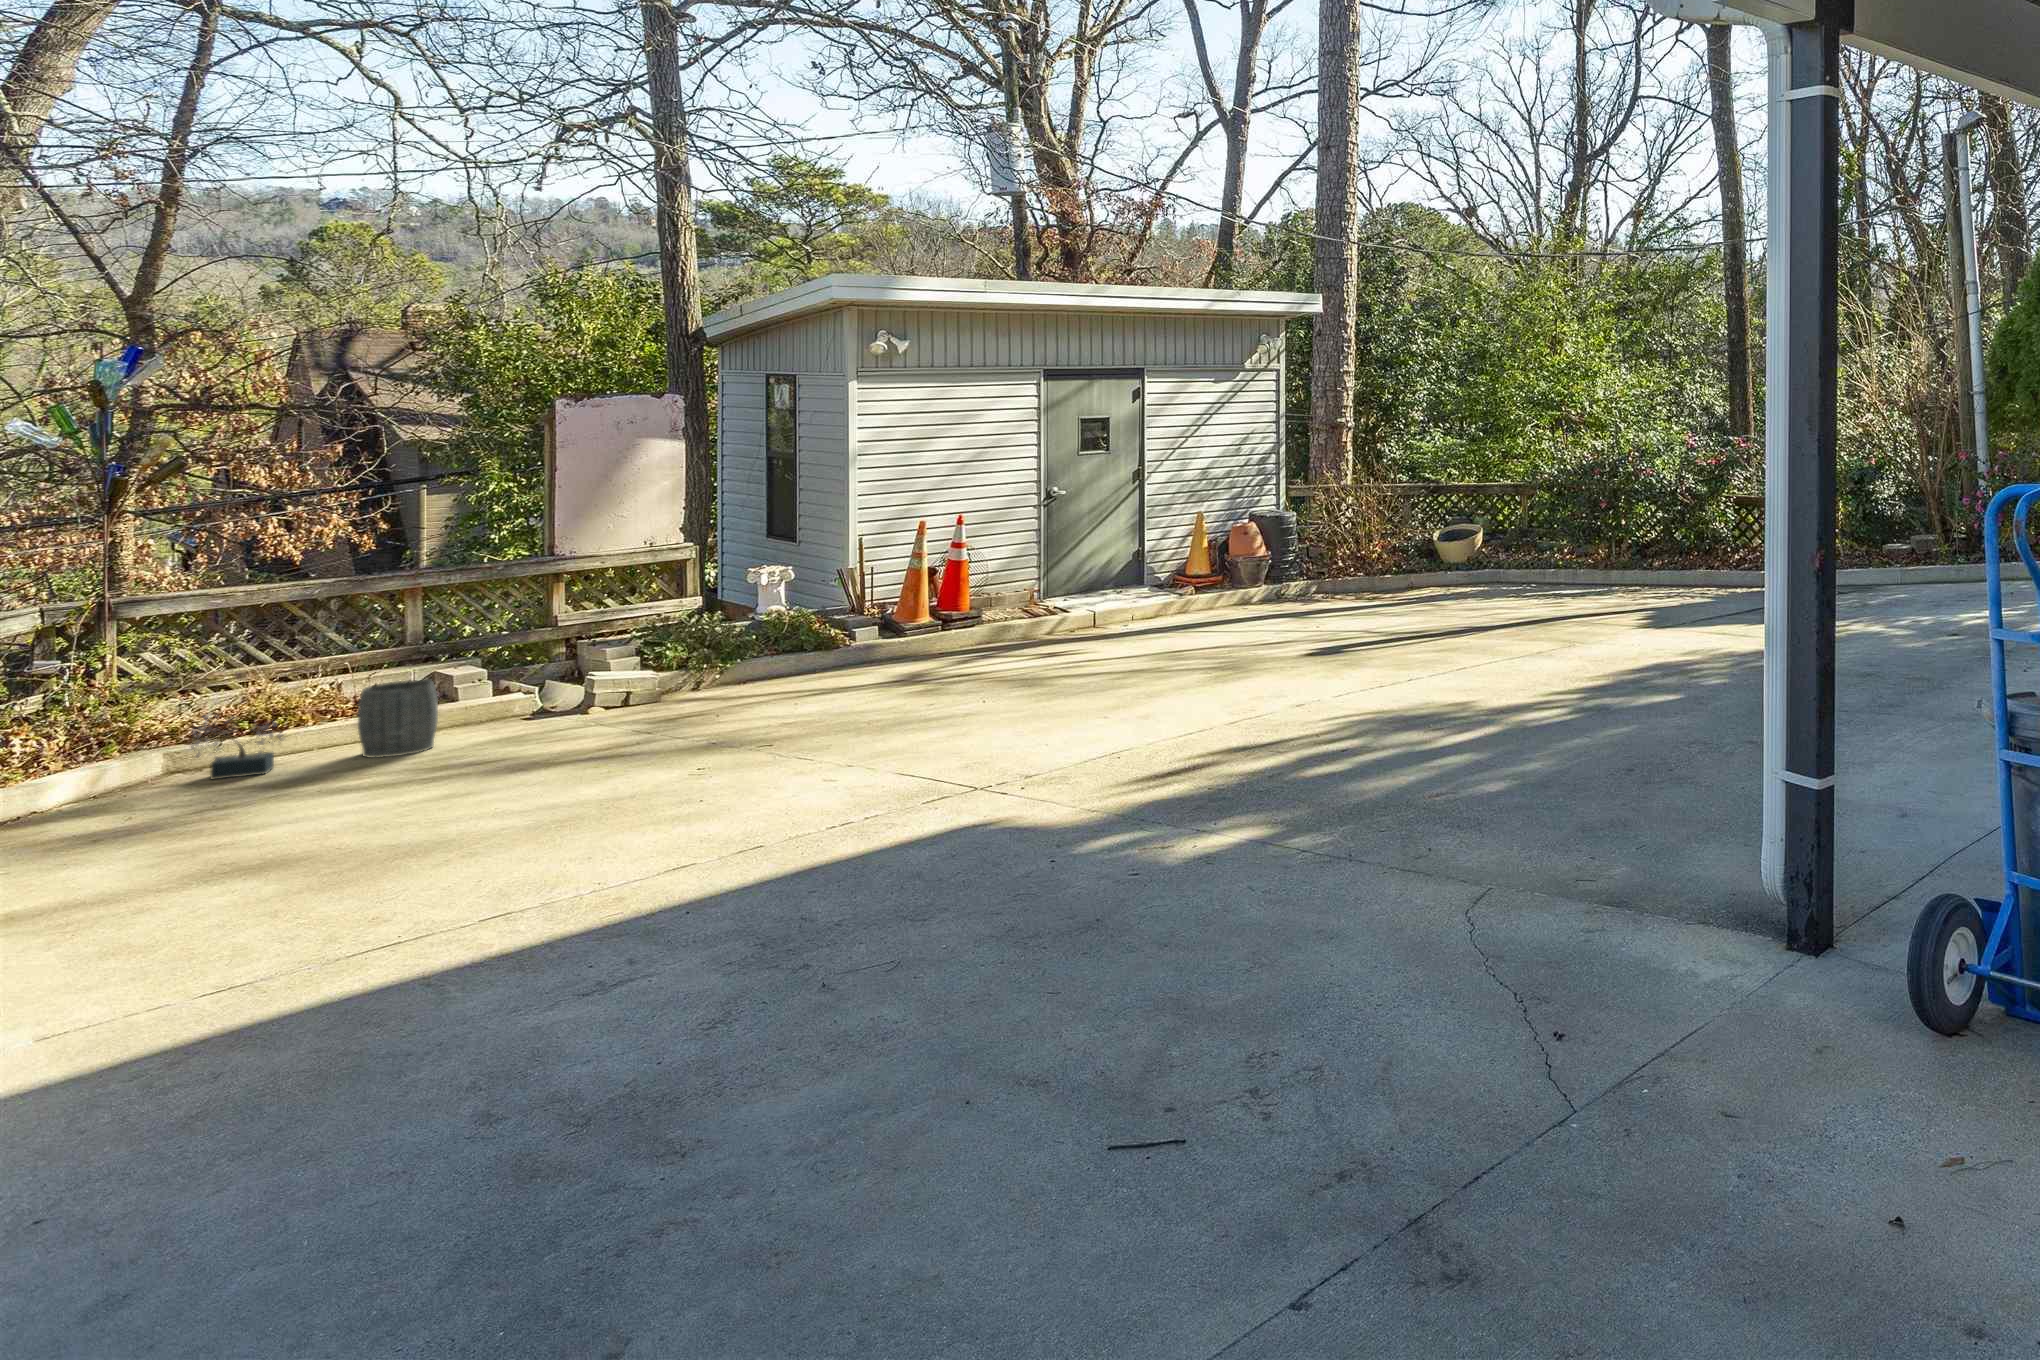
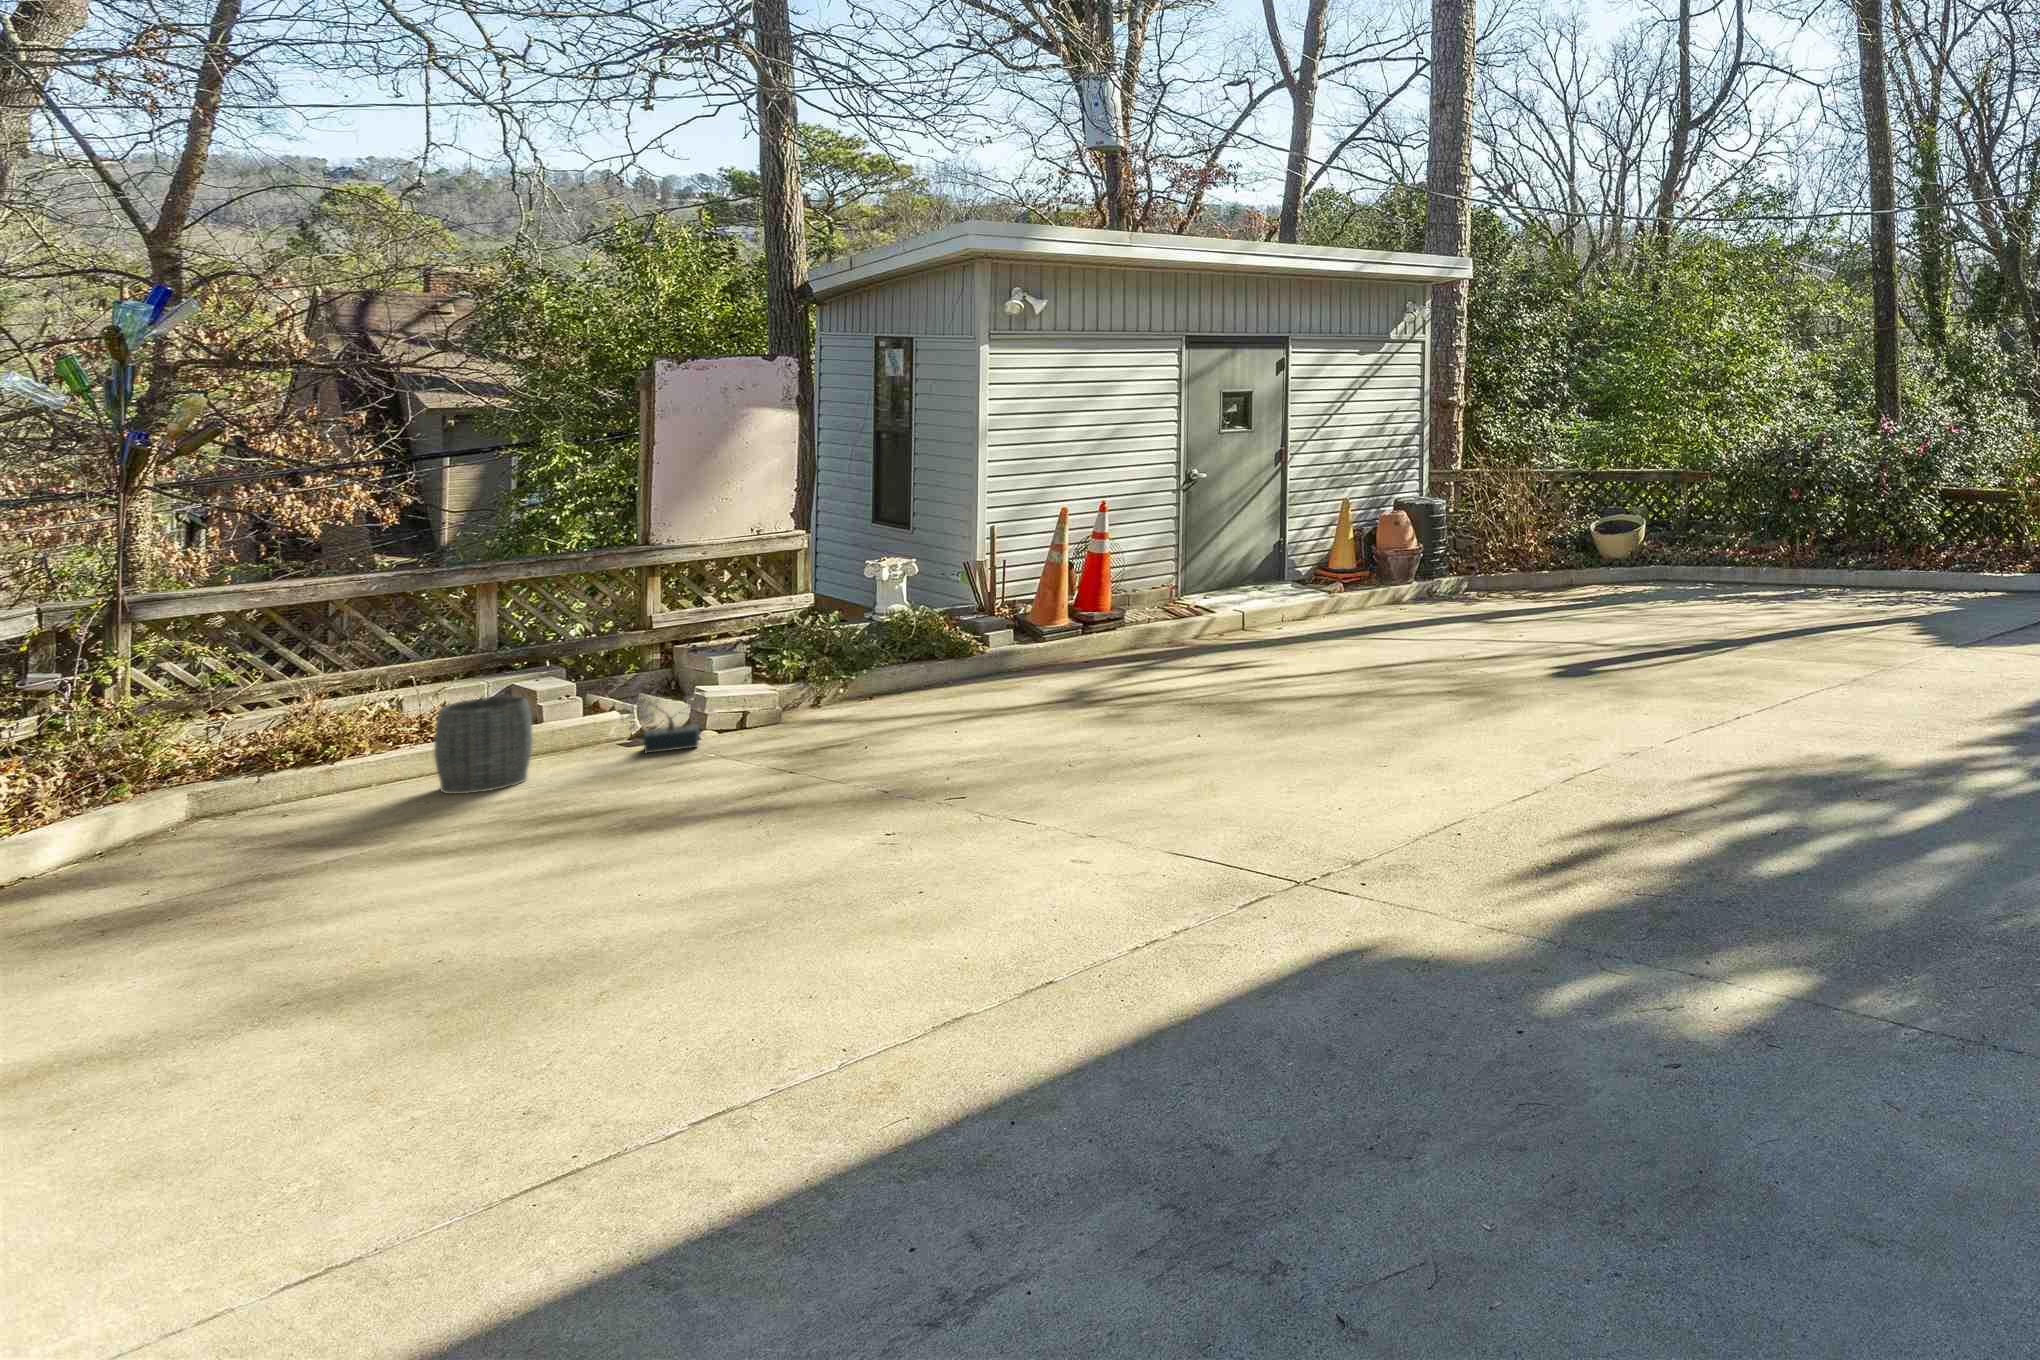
decorative plant: present [191,714,284,779] -> present [622,684,712,753]

